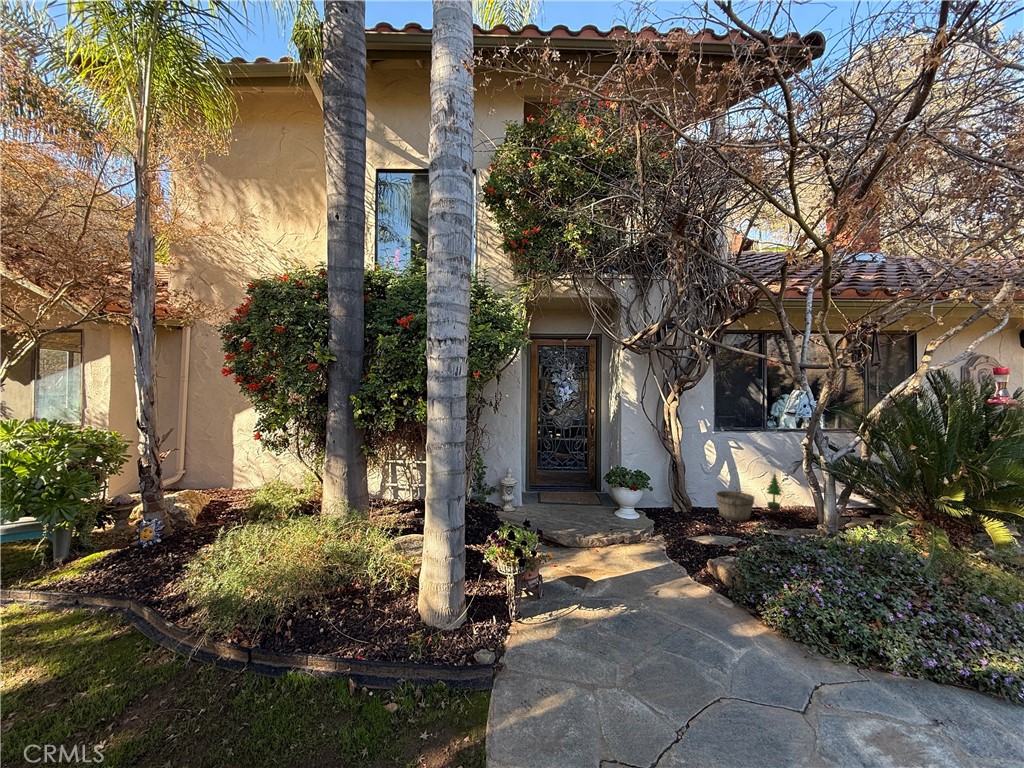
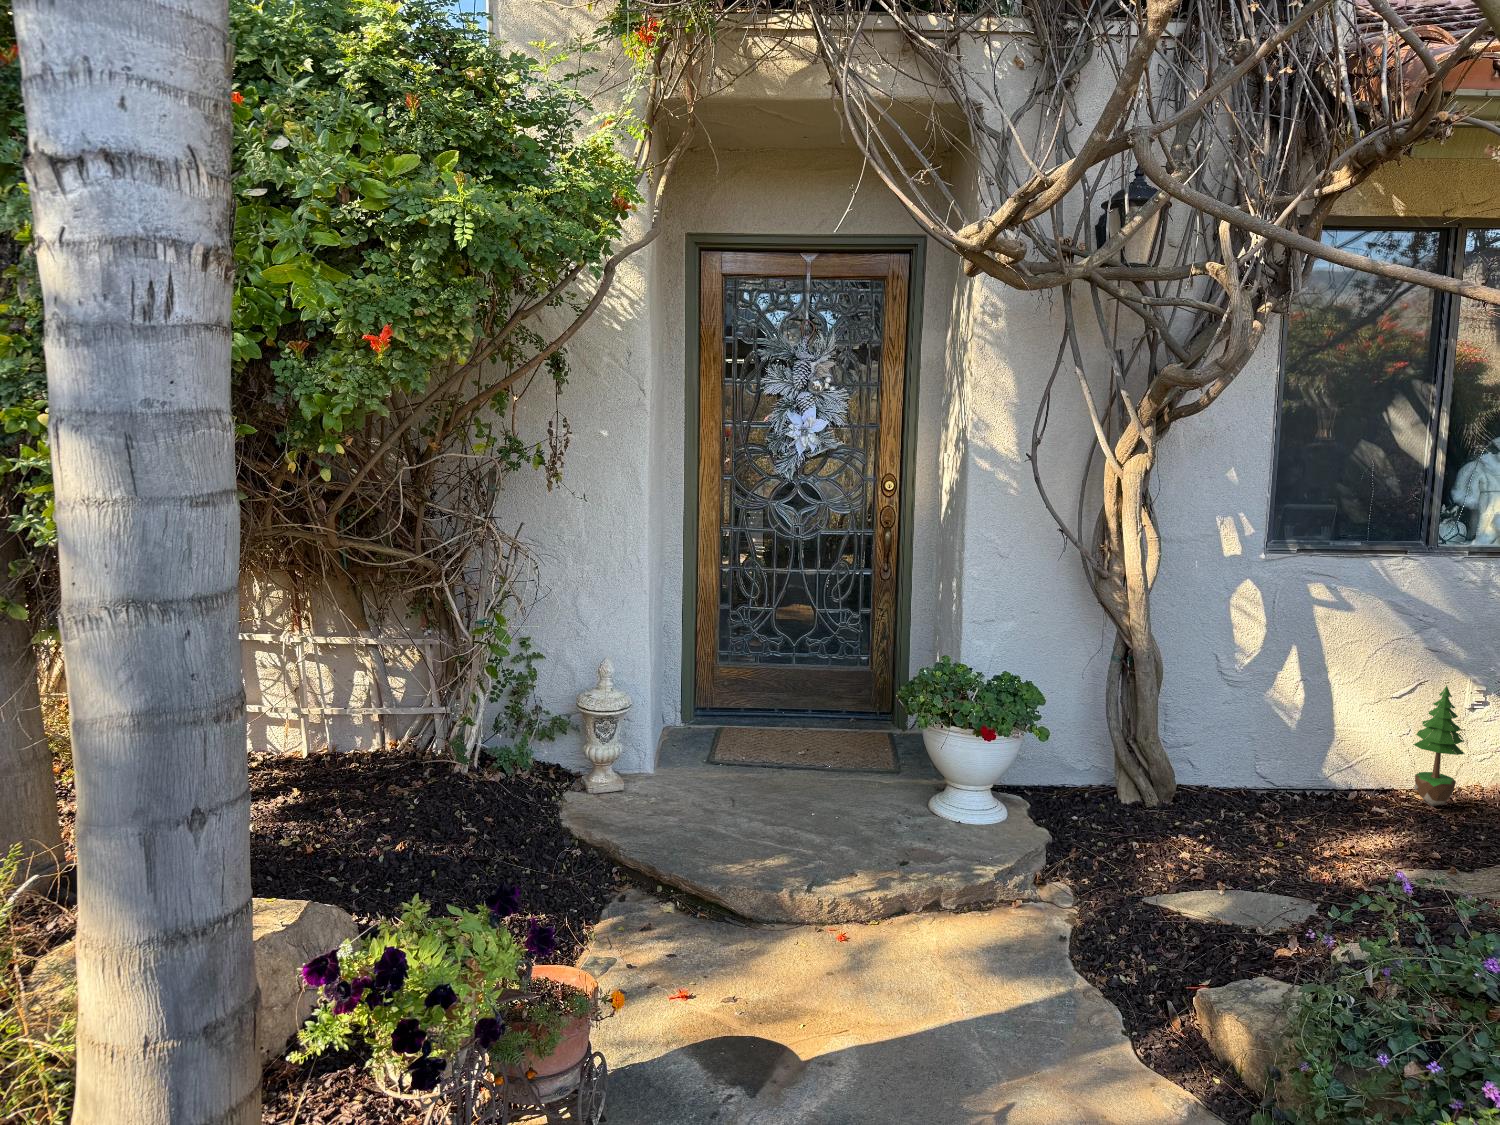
wooden bucket: present [716,489,754,521] -> none [1255,727,1375,832]

